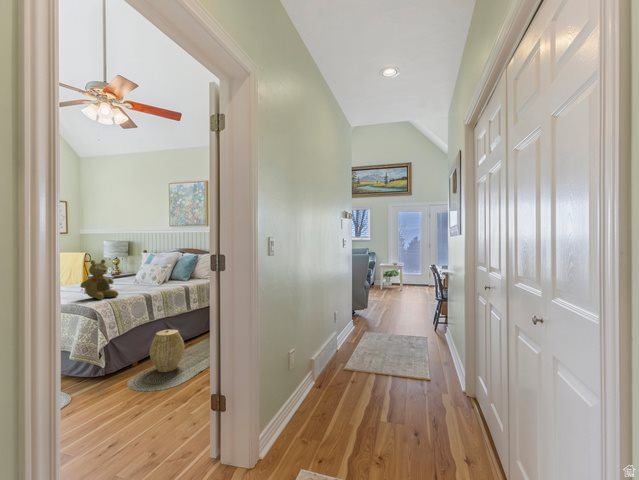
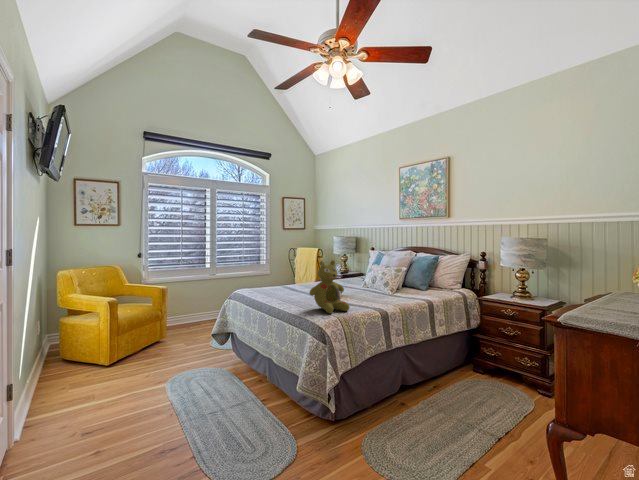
woven basket: present [150,329,184,372] -> none [390,372,441,444]

